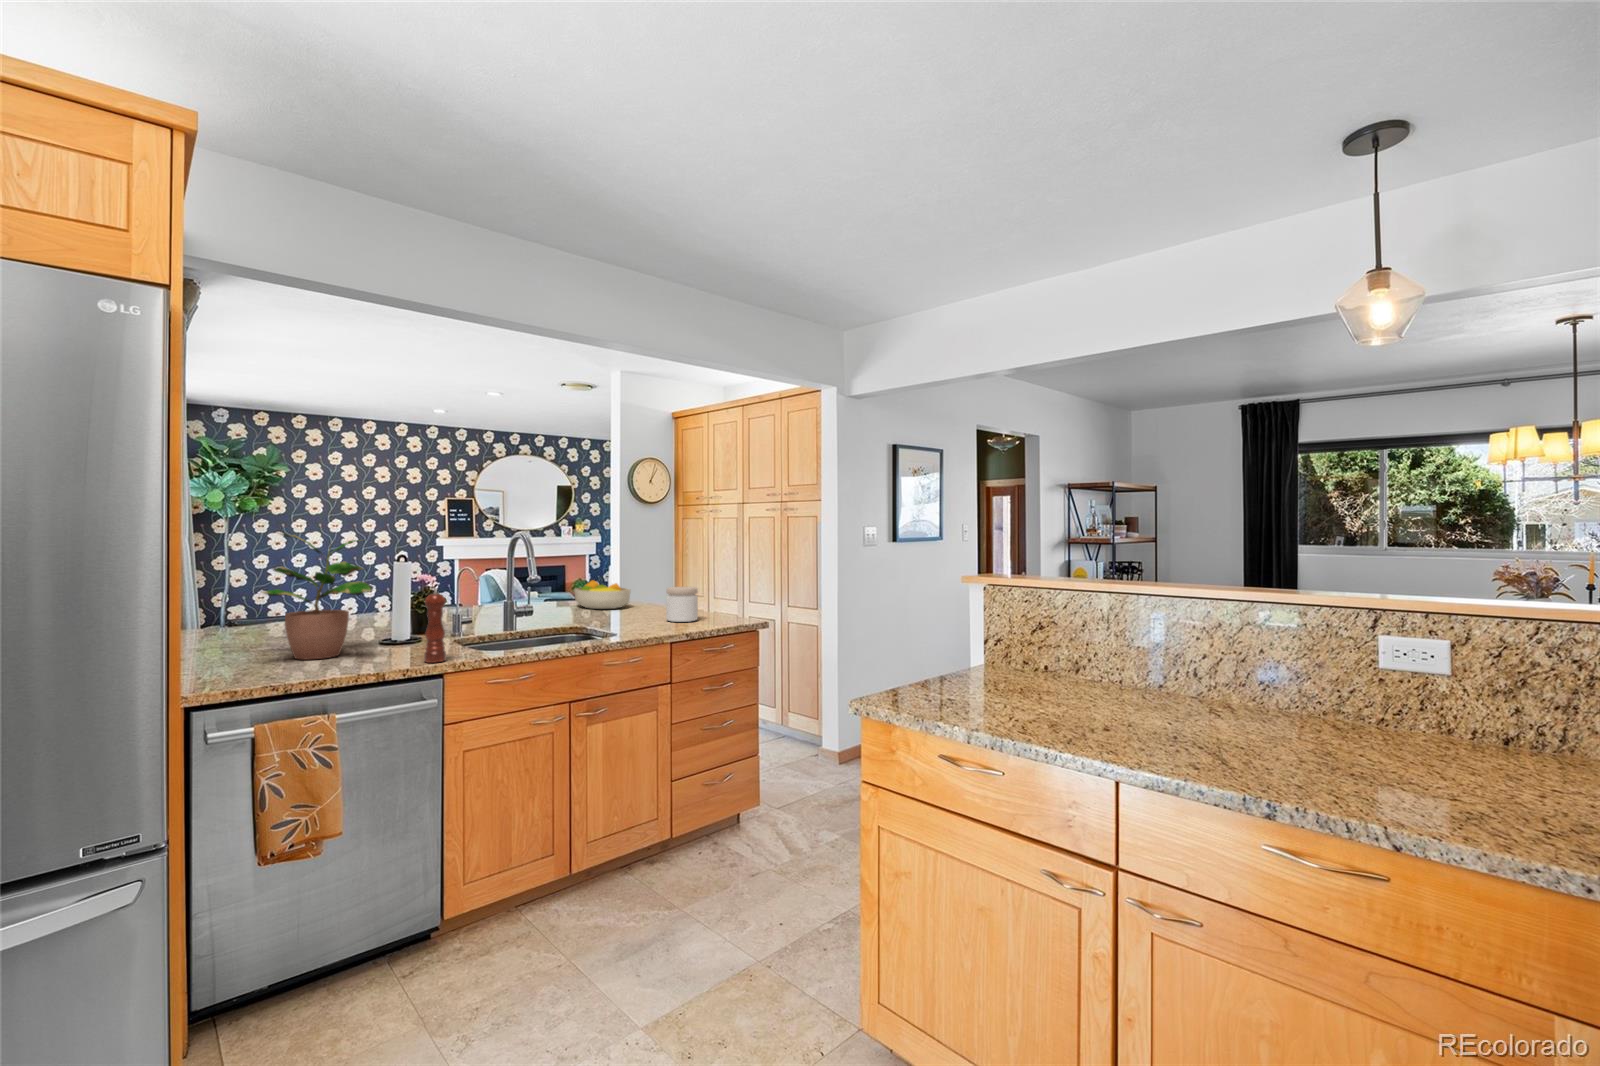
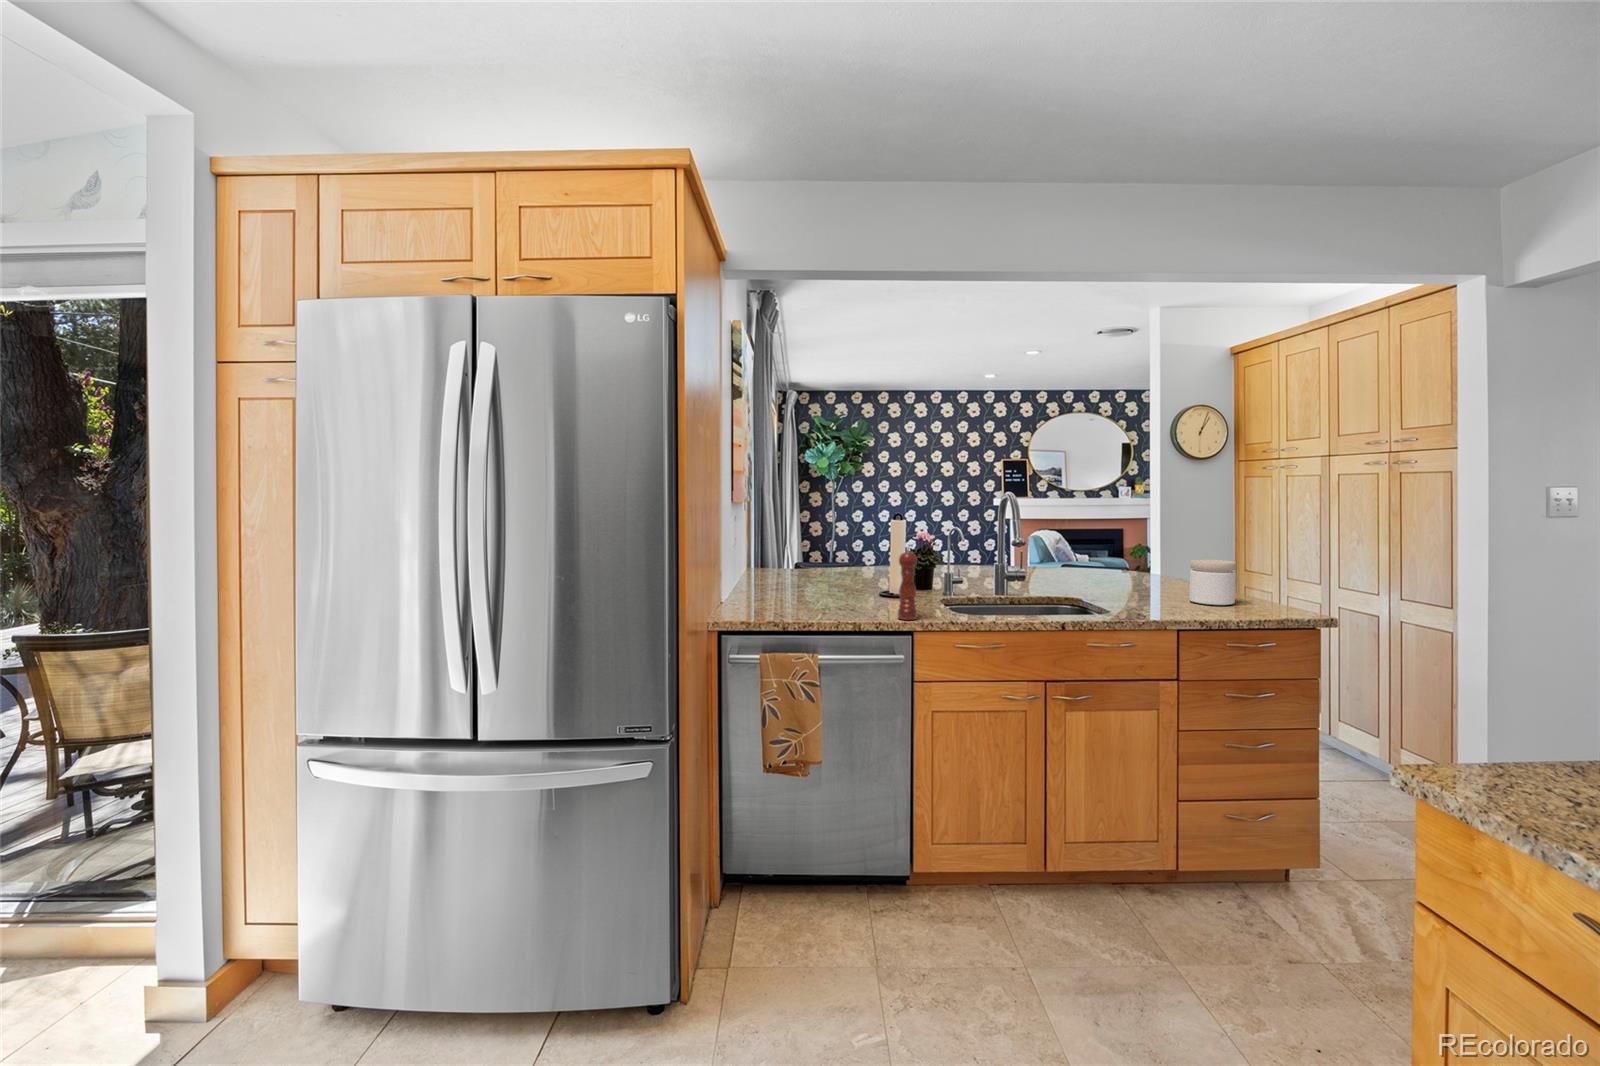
potted plant: present [261,534,373,660] -> none [781,492,866,604]
fruit bowl: present [574,580,630,609] -> none [1088,545,1154,580]

